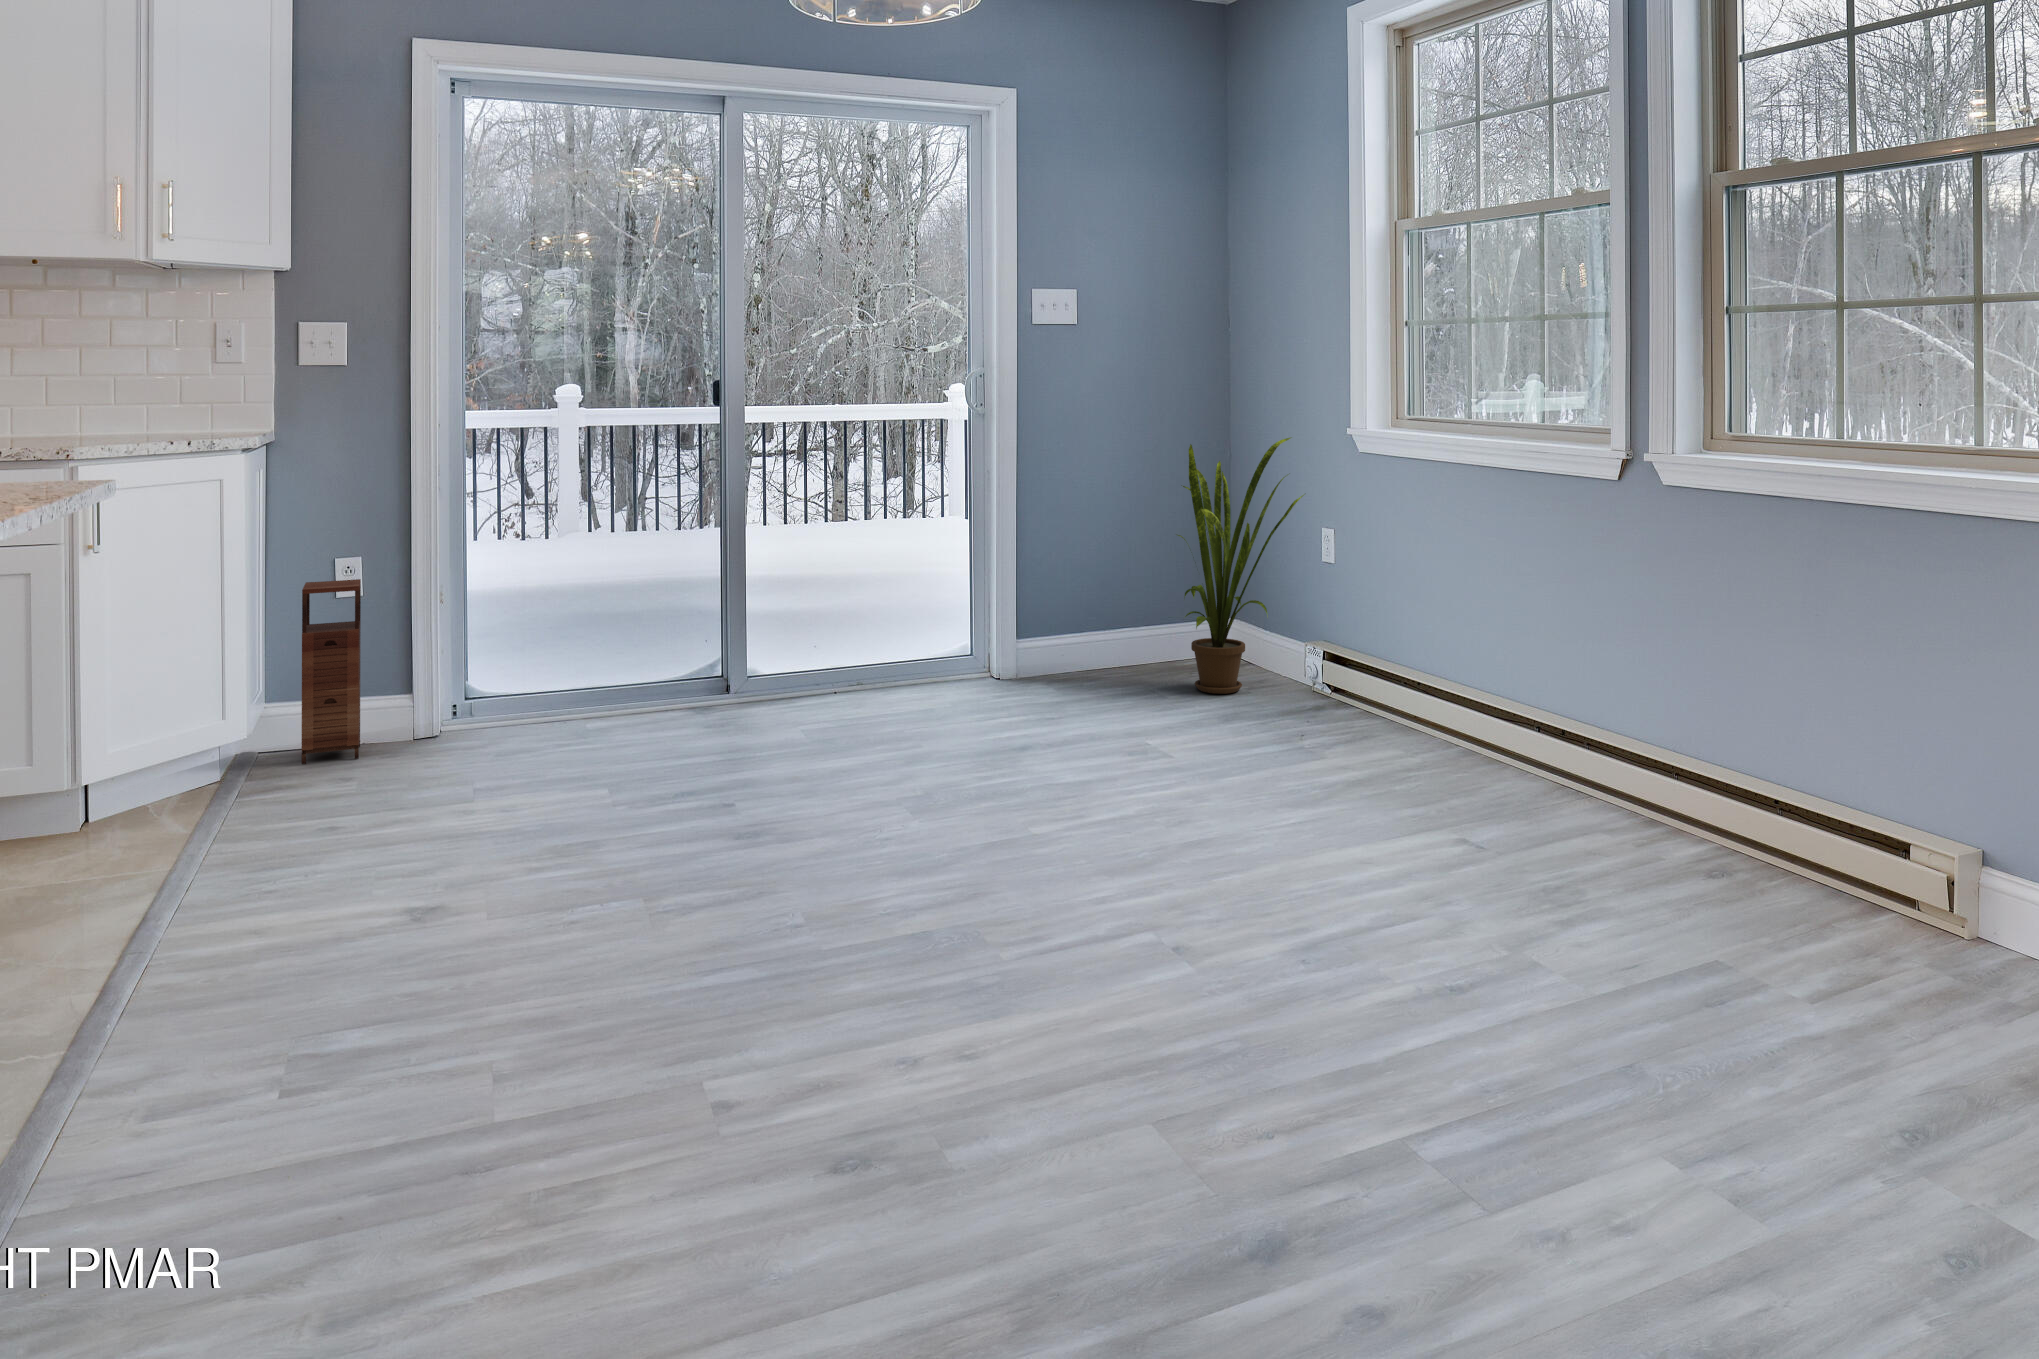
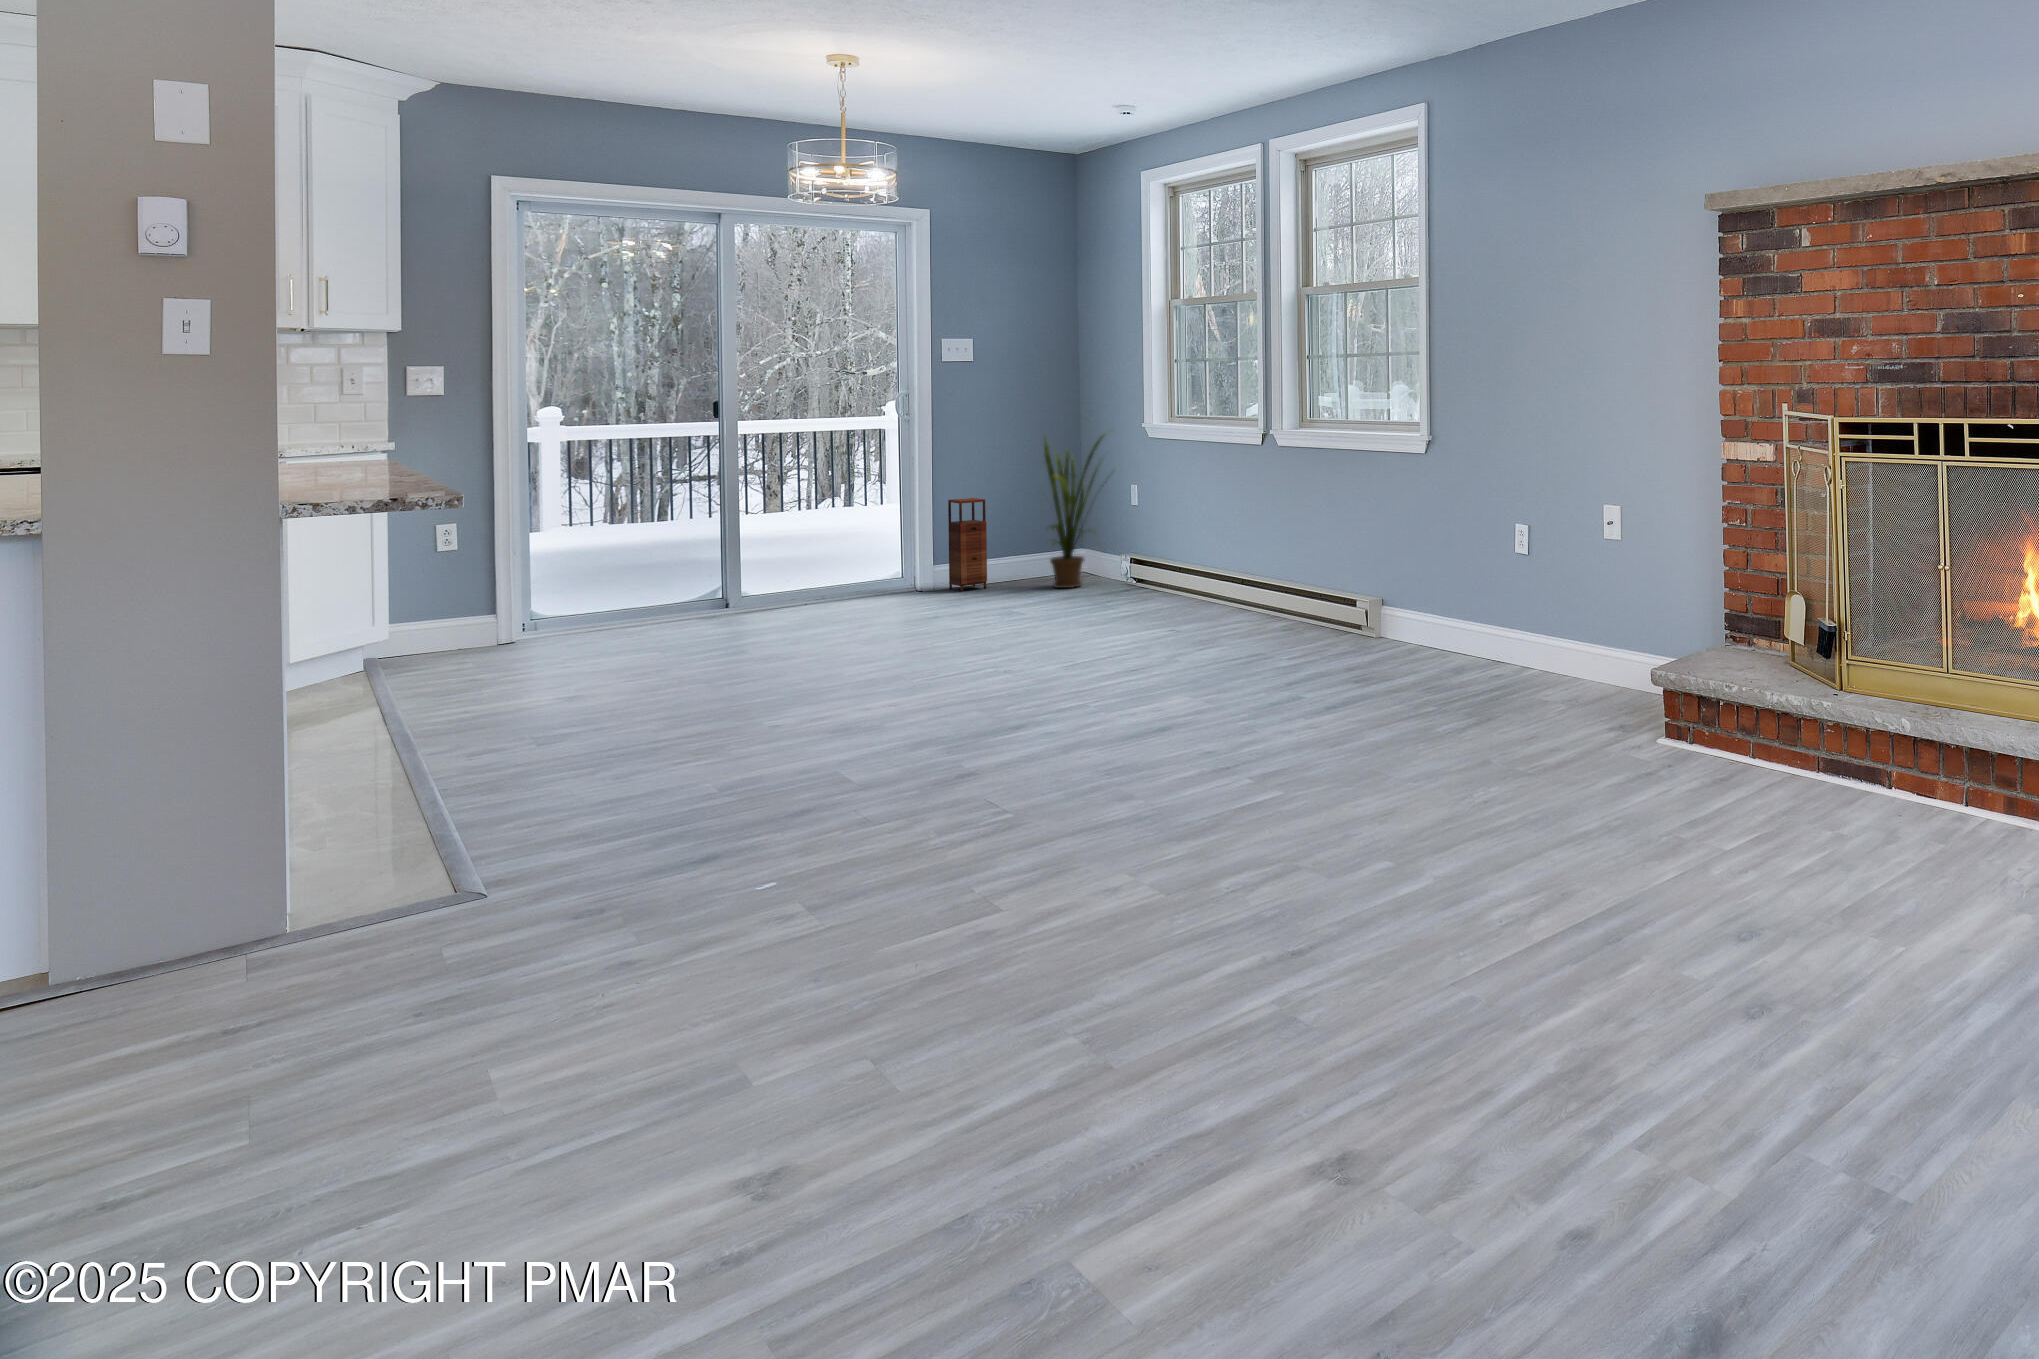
storage cabinet: present [301,579,361,764] -> present [948,498,987,592]

